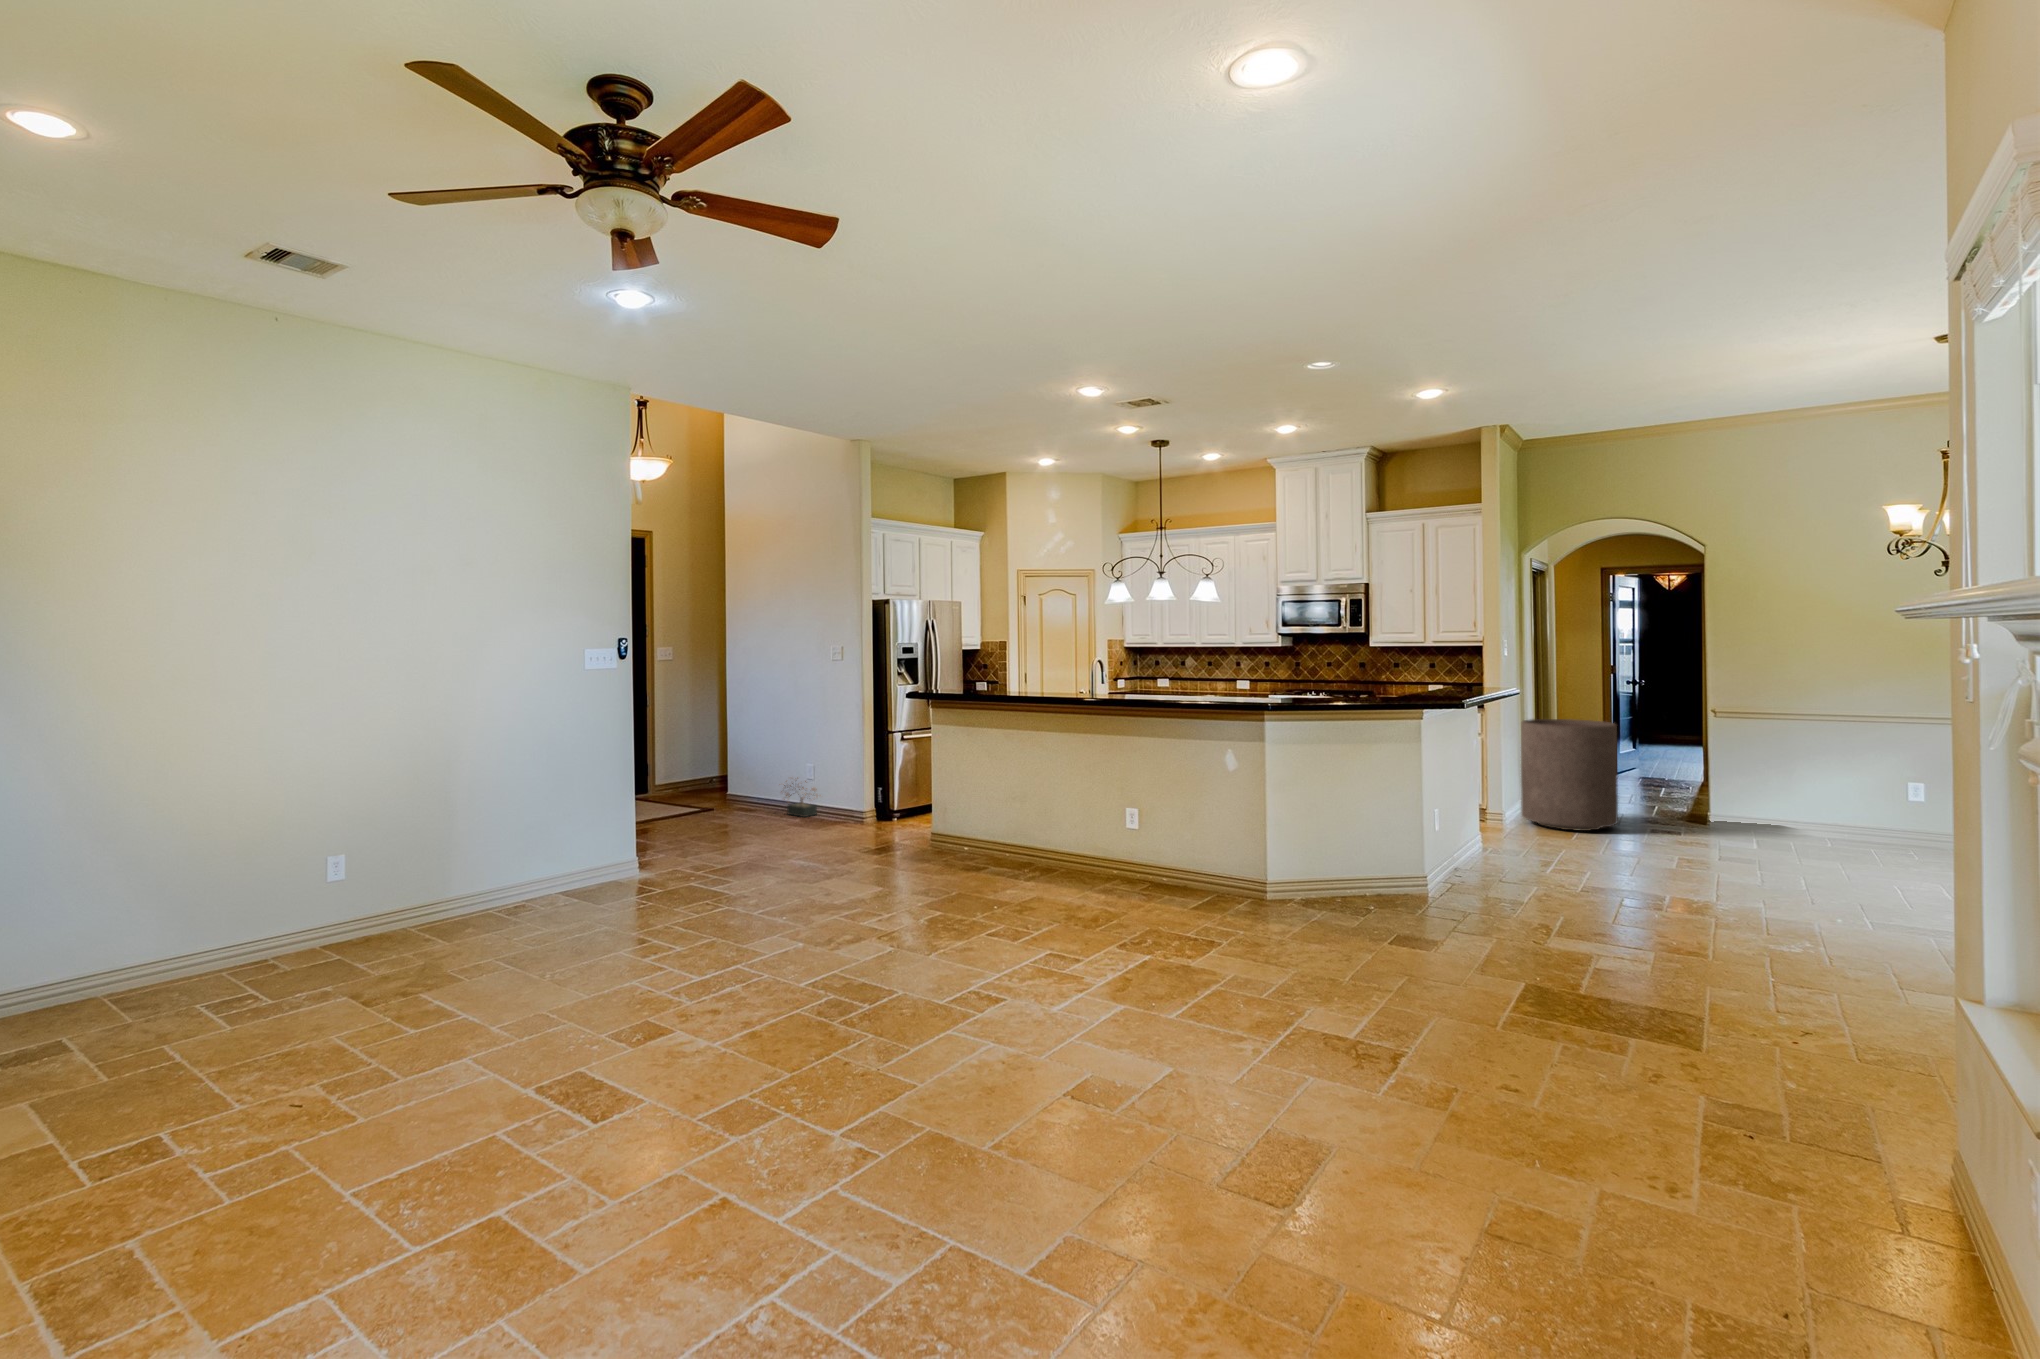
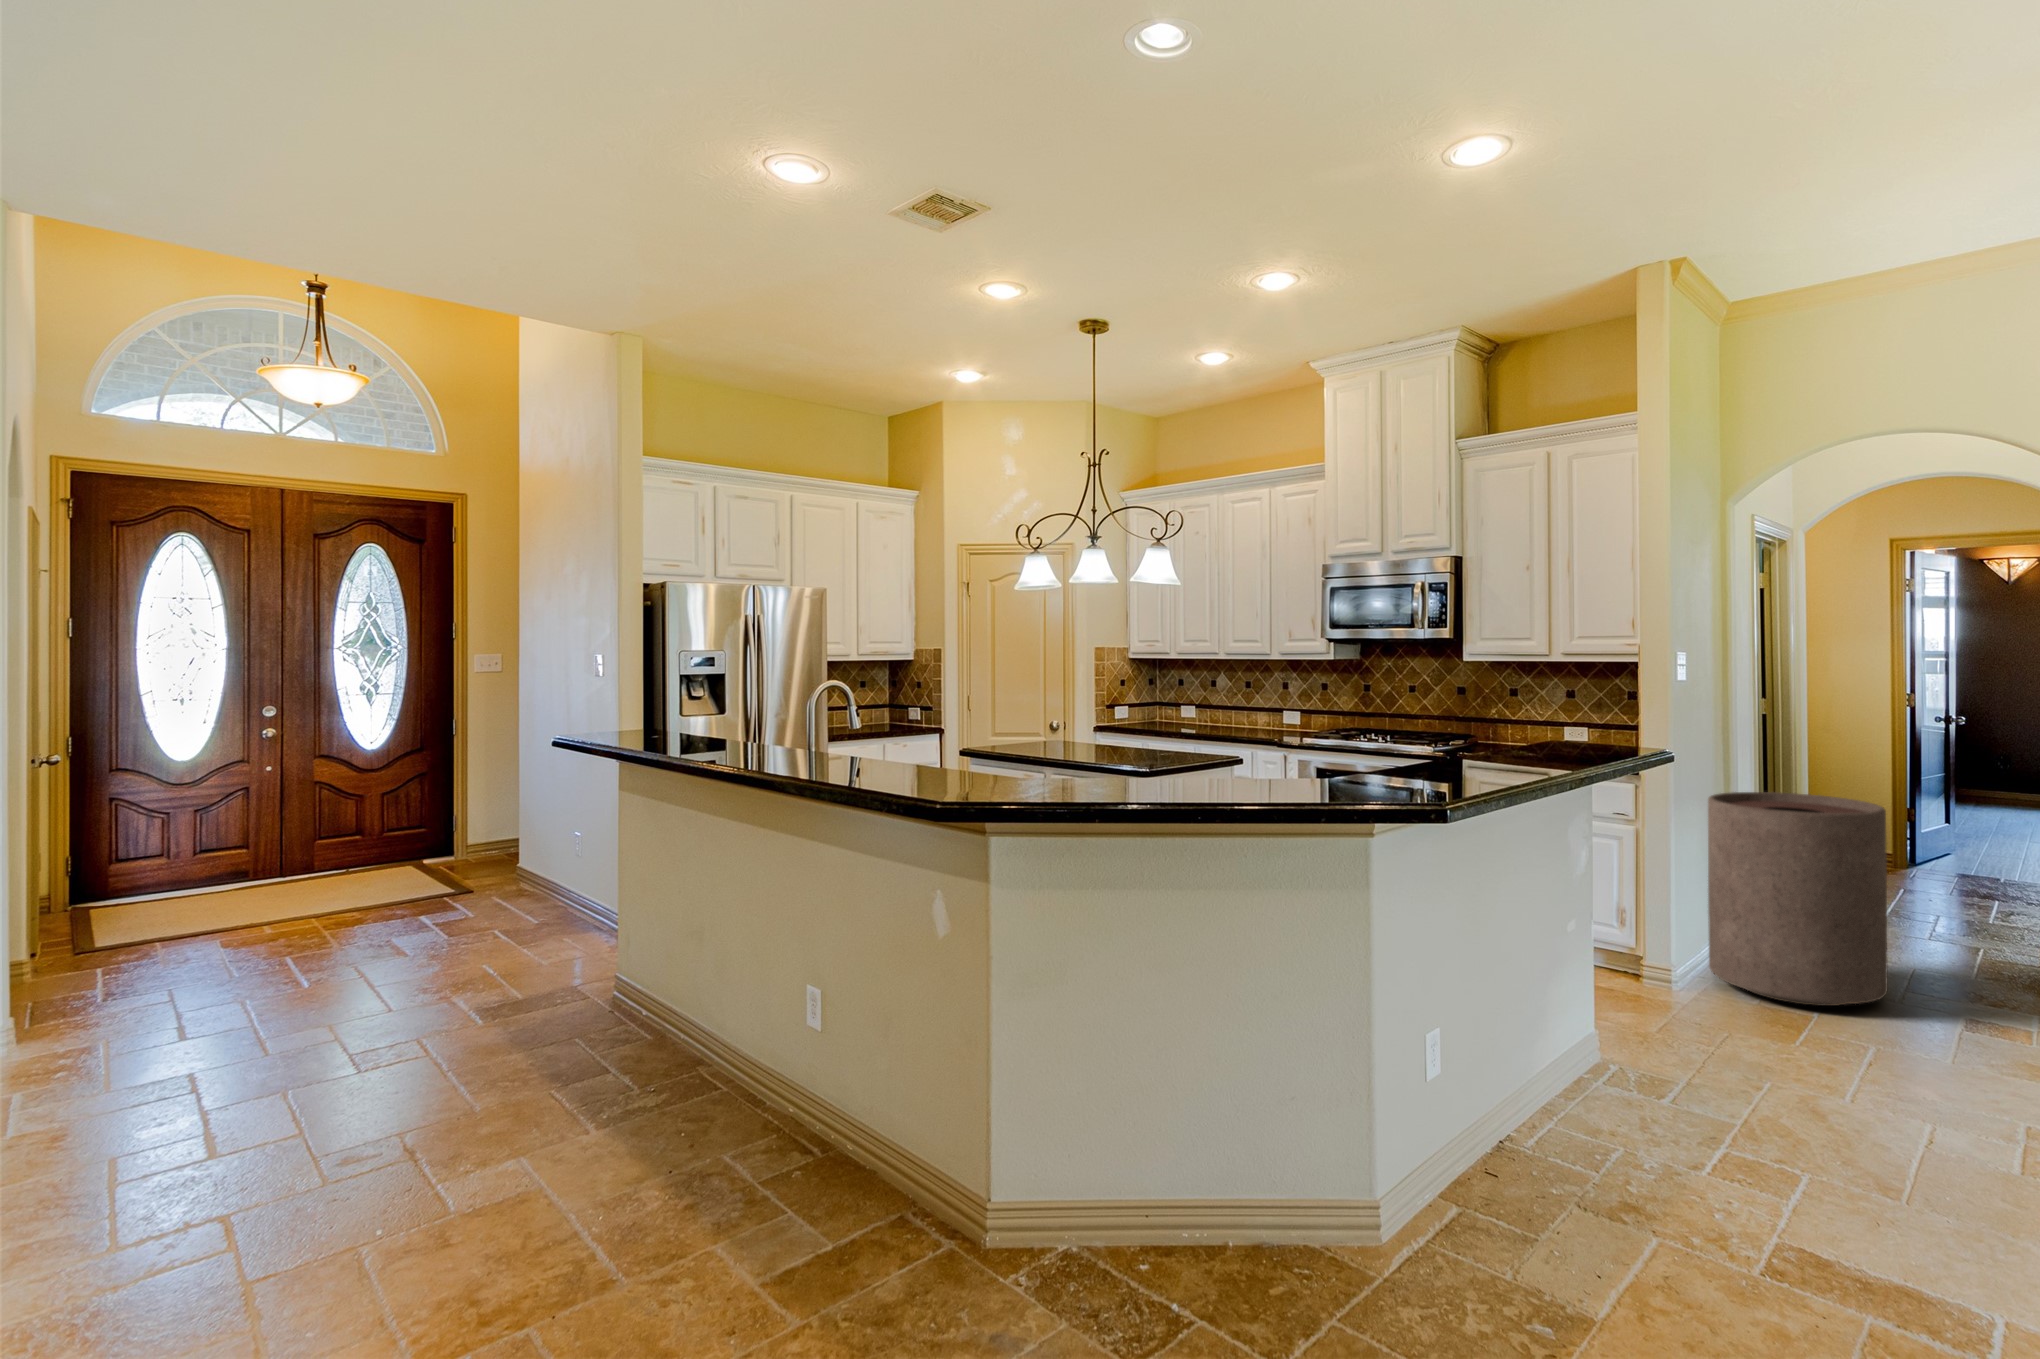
decorative plant: present [779,778,821,817] -> none [517,854,580,920]

